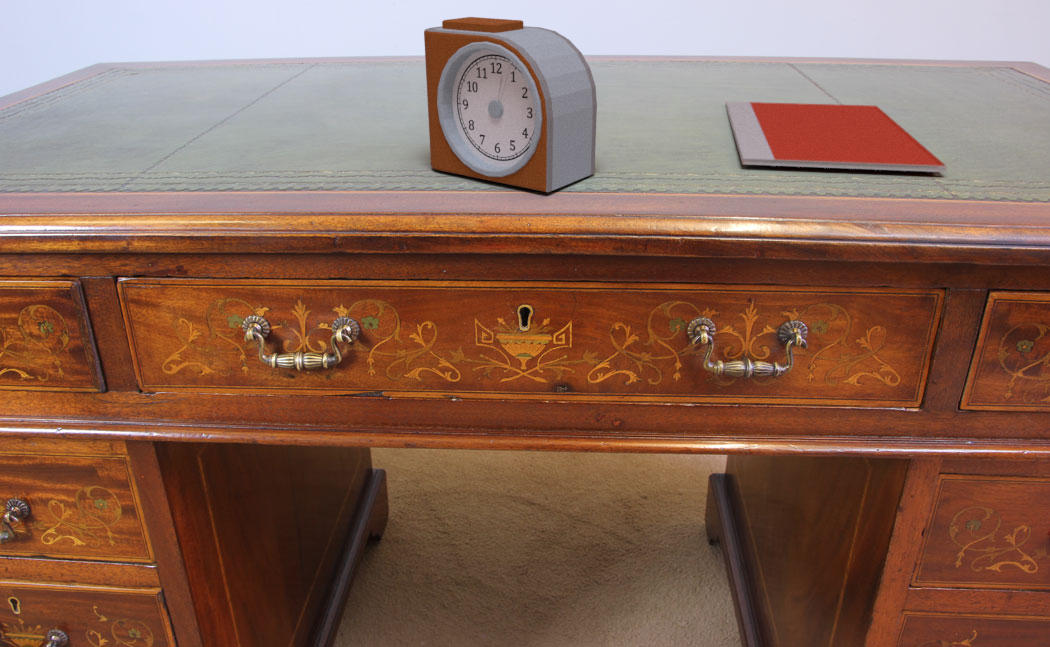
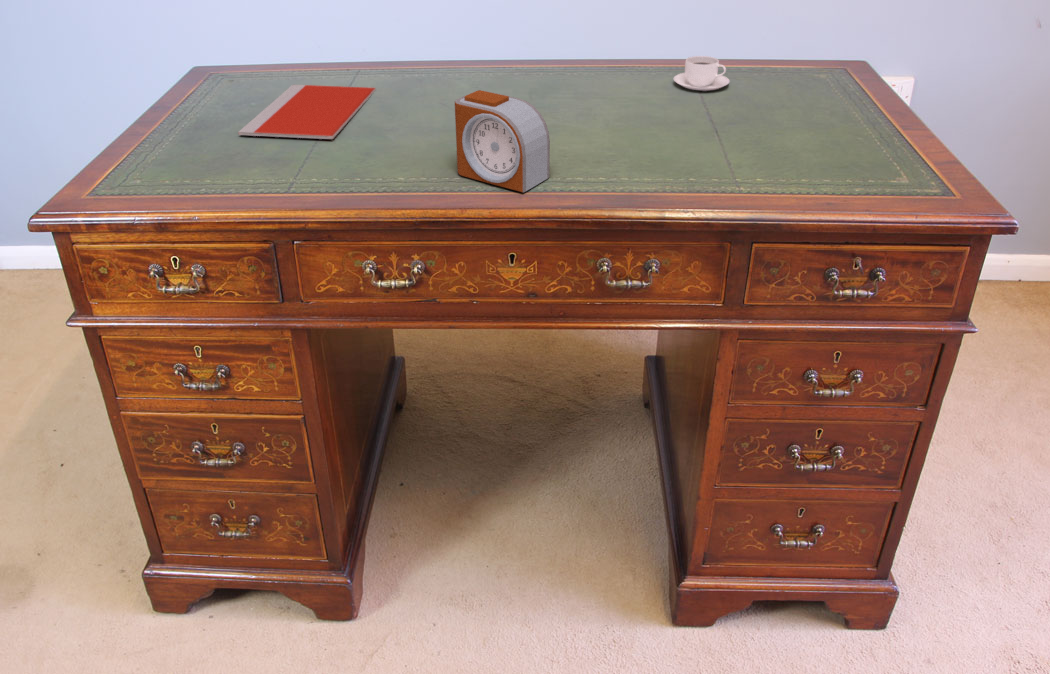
coffee cup: none [767,40,853,84] -> present [674,56,729,91]
notebook: present [726,102,947,172] -> present [238,85,376,139]

